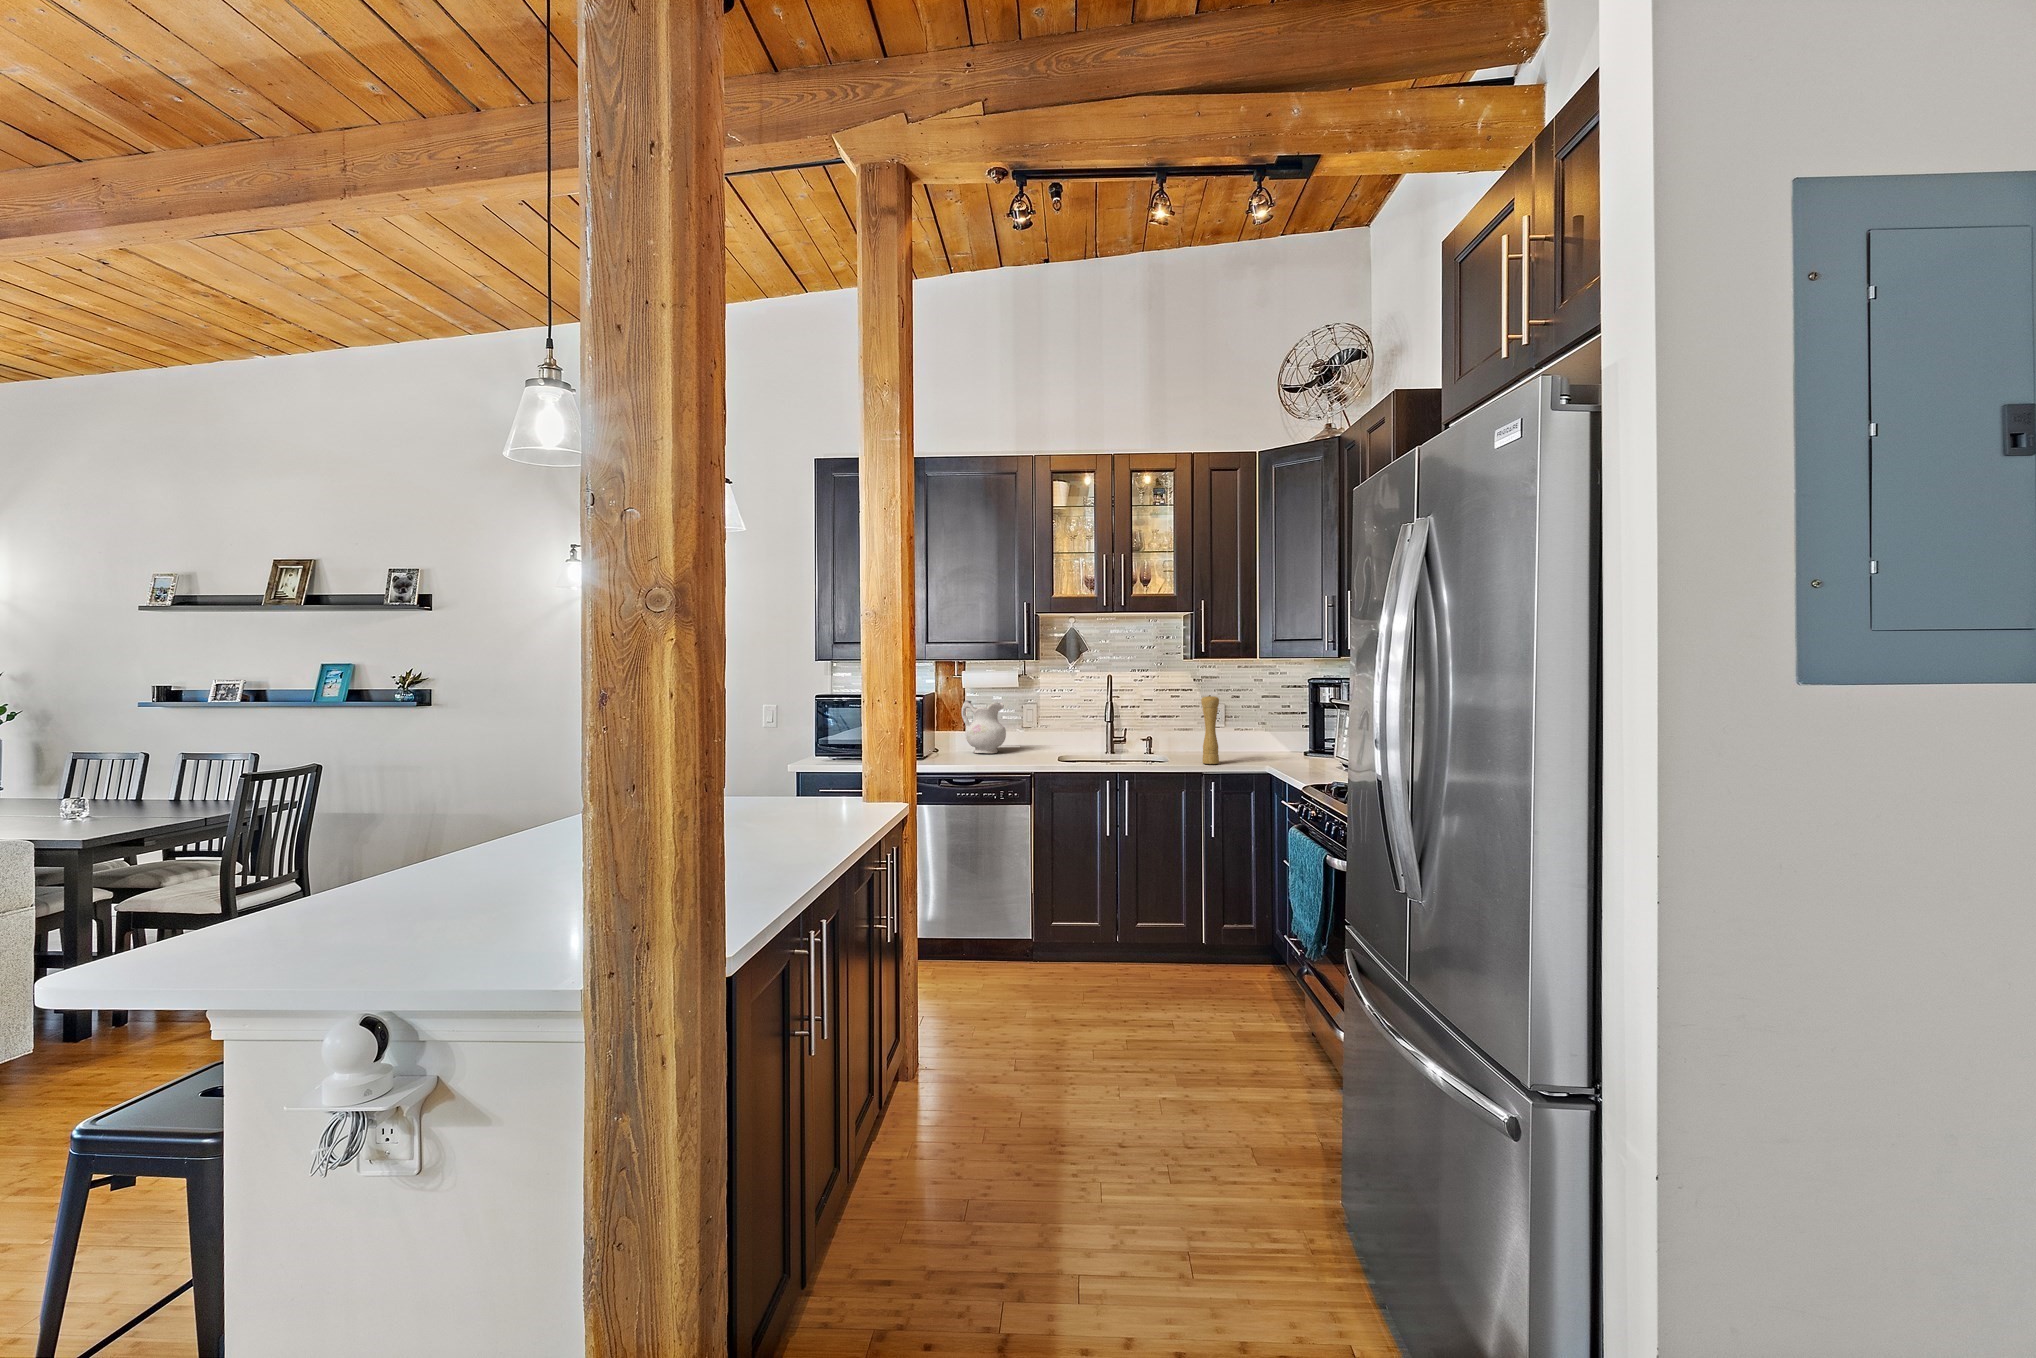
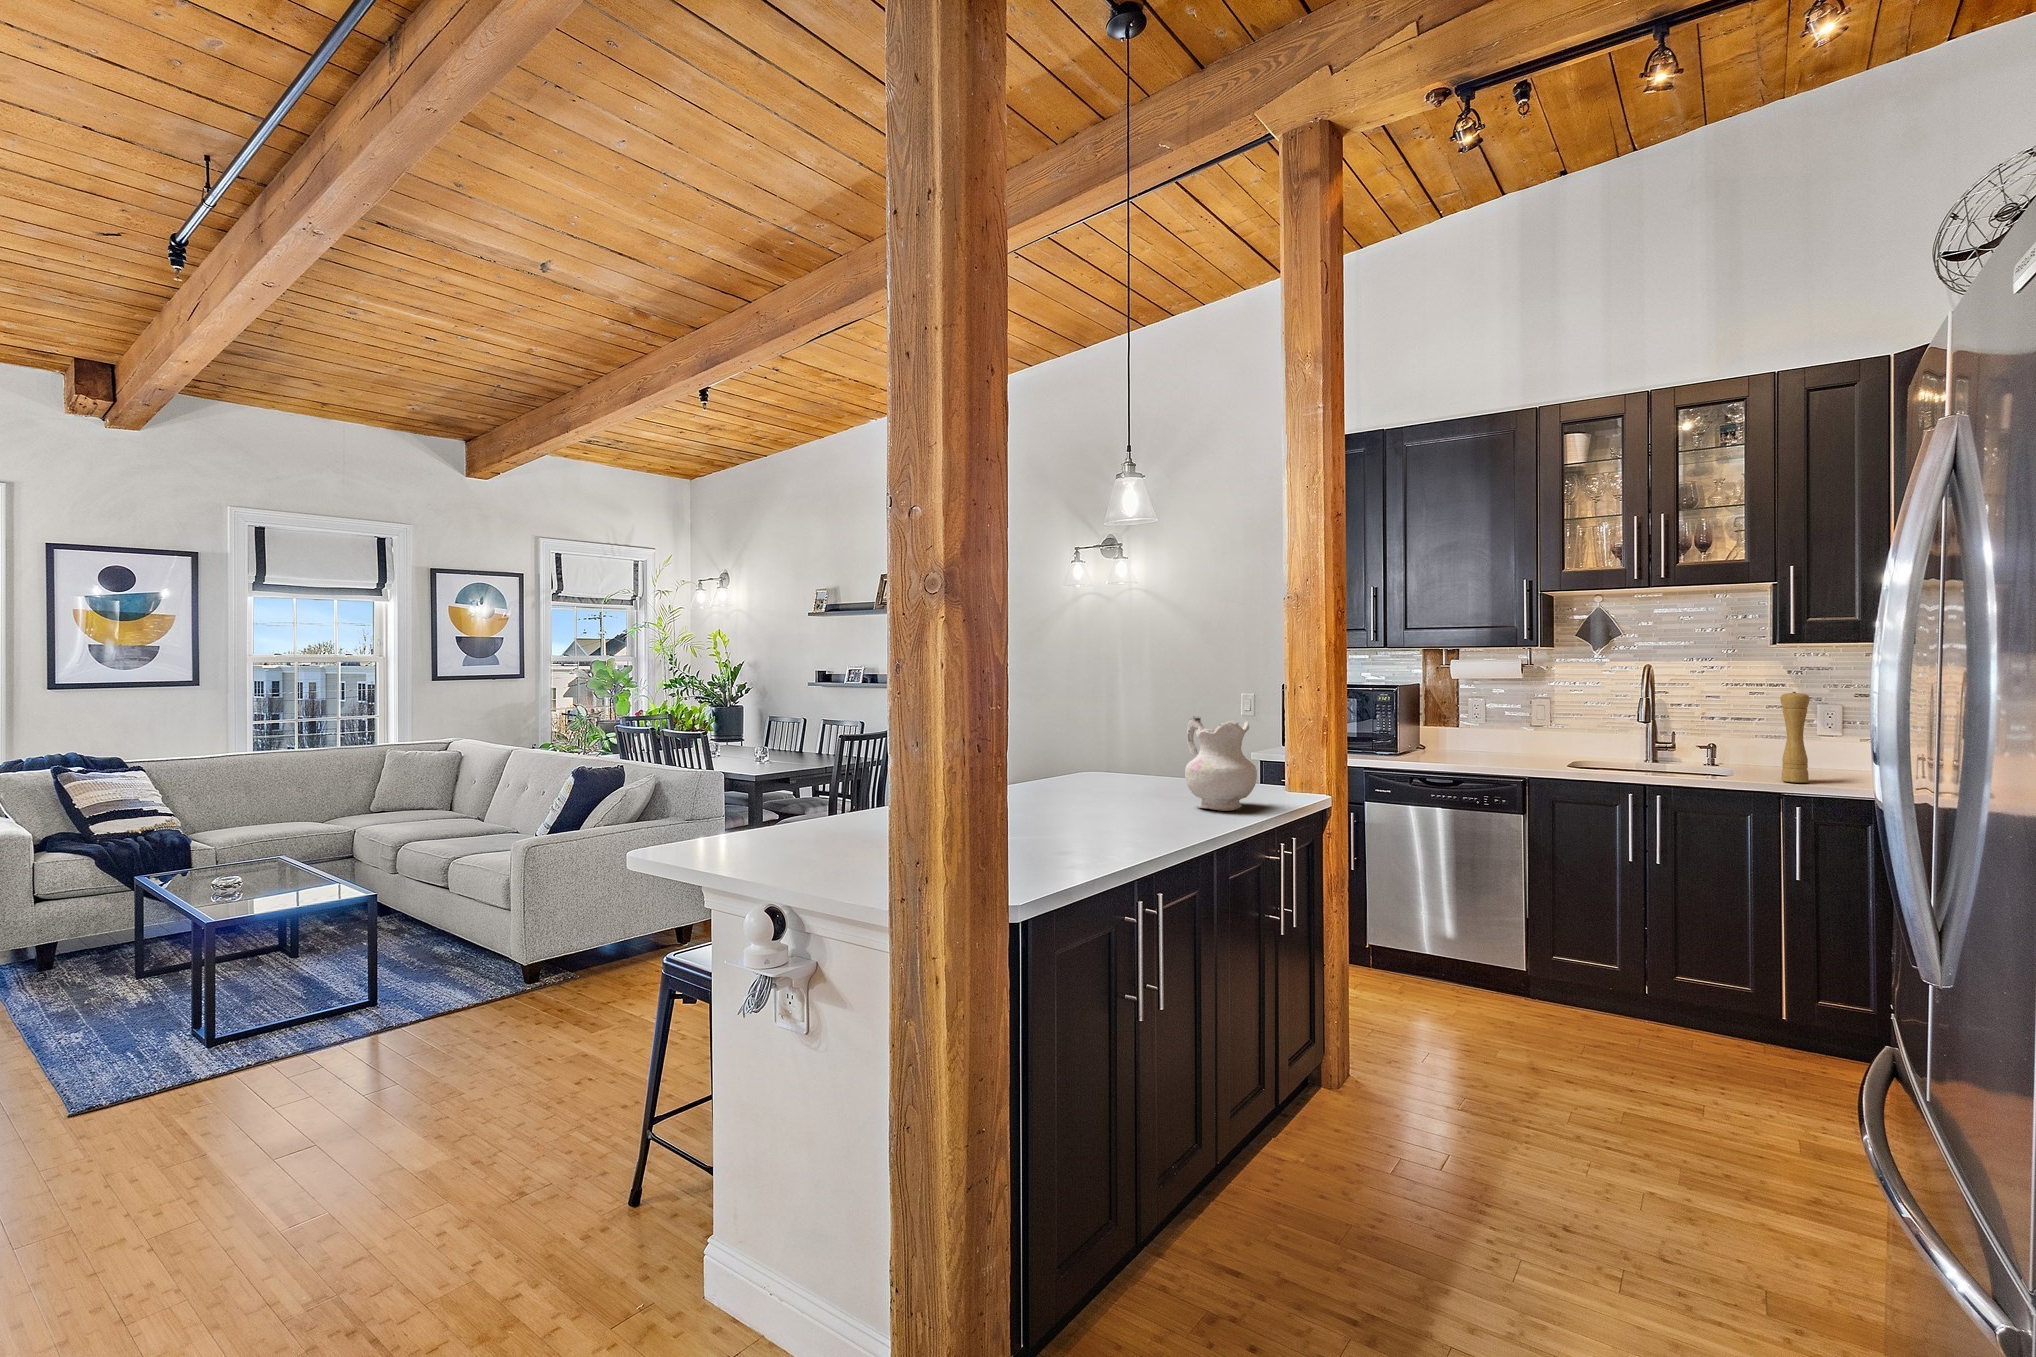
ceramic pitcher: present [962,700,1006,753] -> present [1185,716,1257,811]

